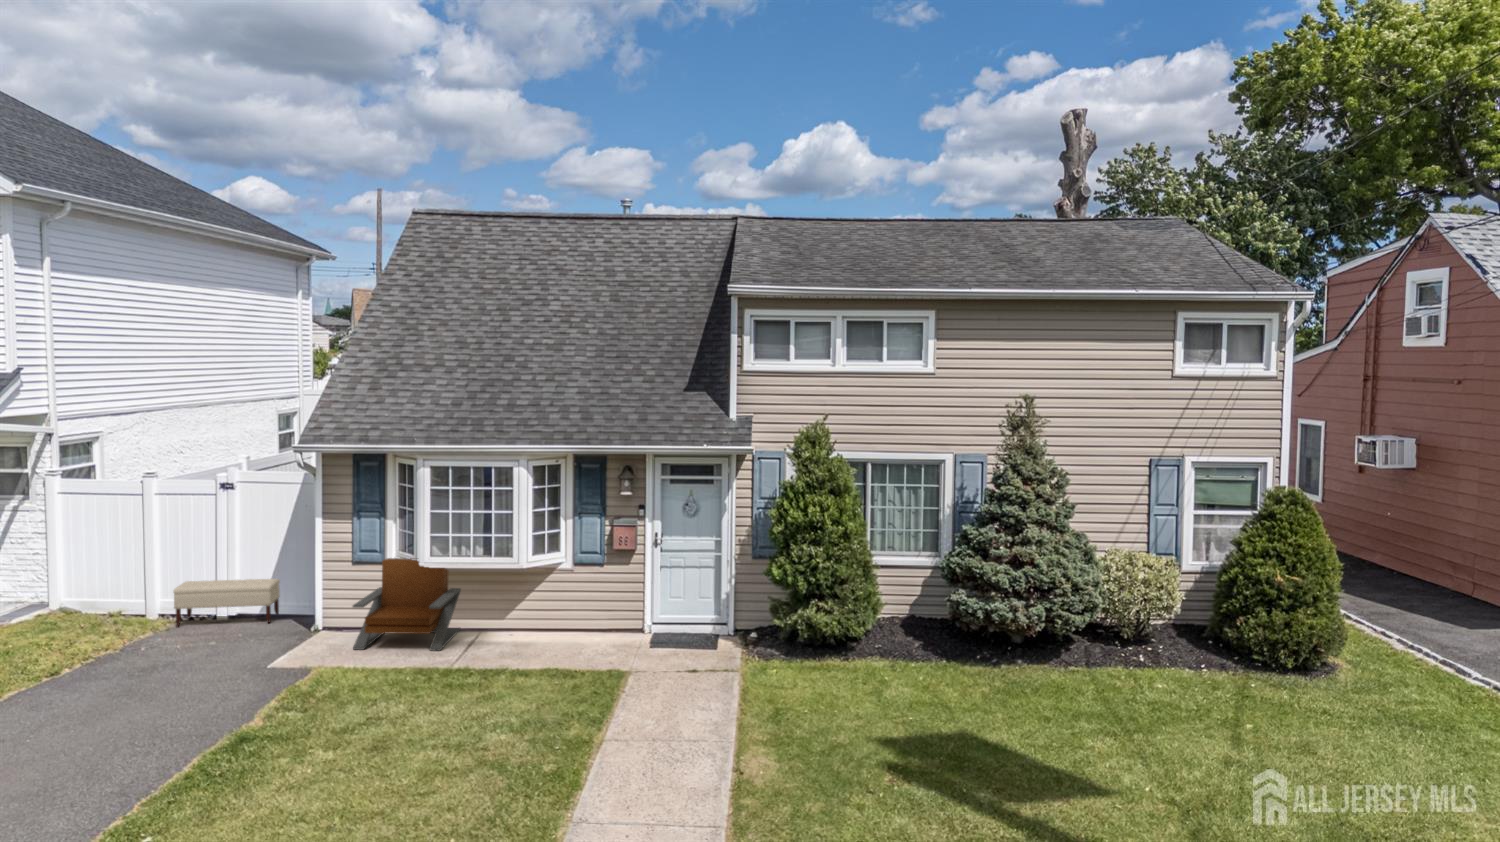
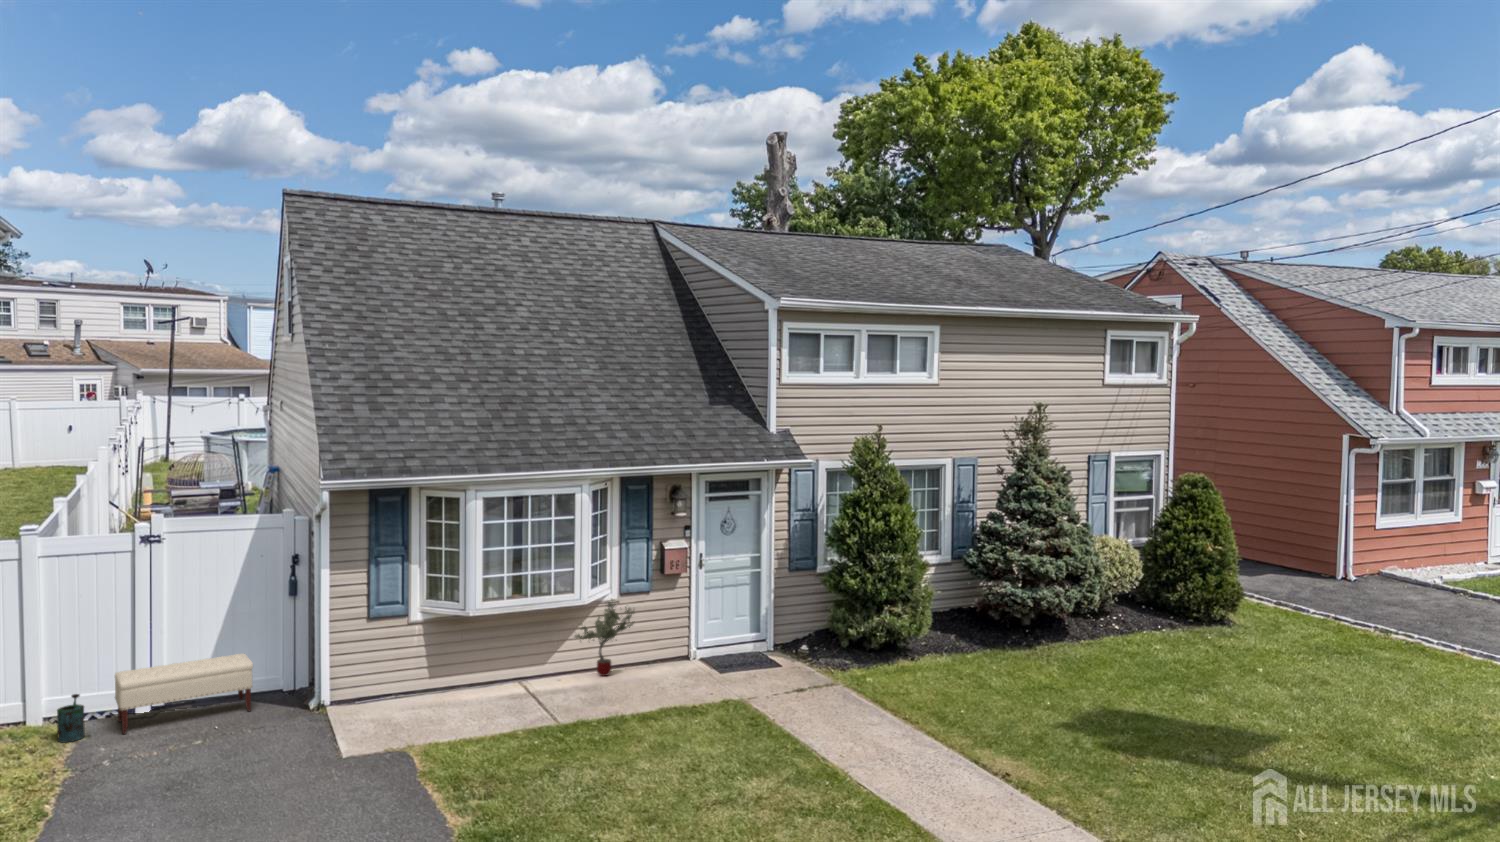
lounge chair: present [353,558,461,651] -> none [406,604,523,723]
potted tree: none [518,565,574,635] -> present [575,599,635,676]
watering can: none [137,594,164,627] -> present [57,694,85,742]

